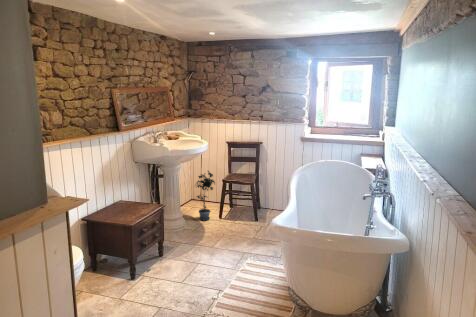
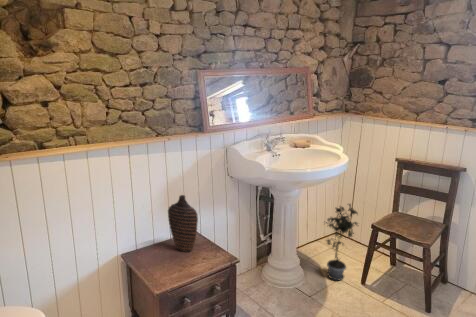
decorative vase: none [111,171,135,209] -> present [168,195,198,252]

